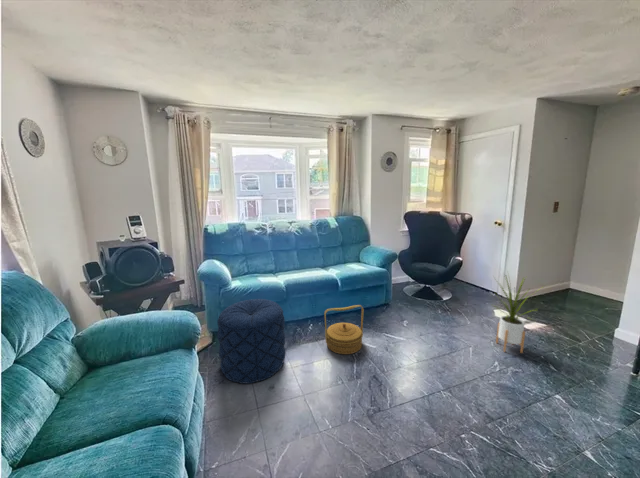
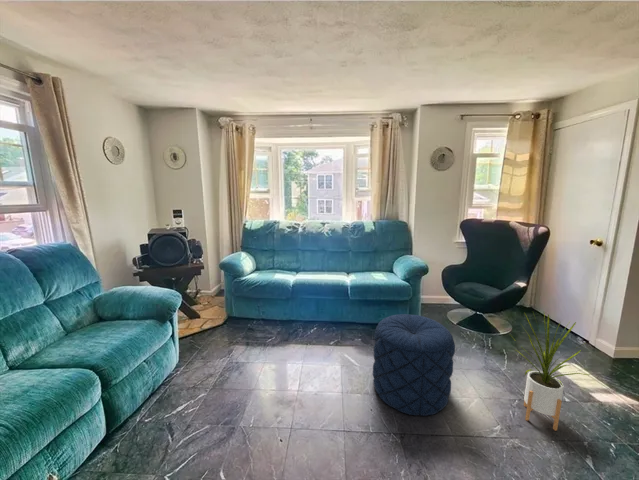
pouf: present [218,299,286,383] -> present [373,314,455,416]
basket: present [324,305,364,354] -> none [308,315,352,367]

